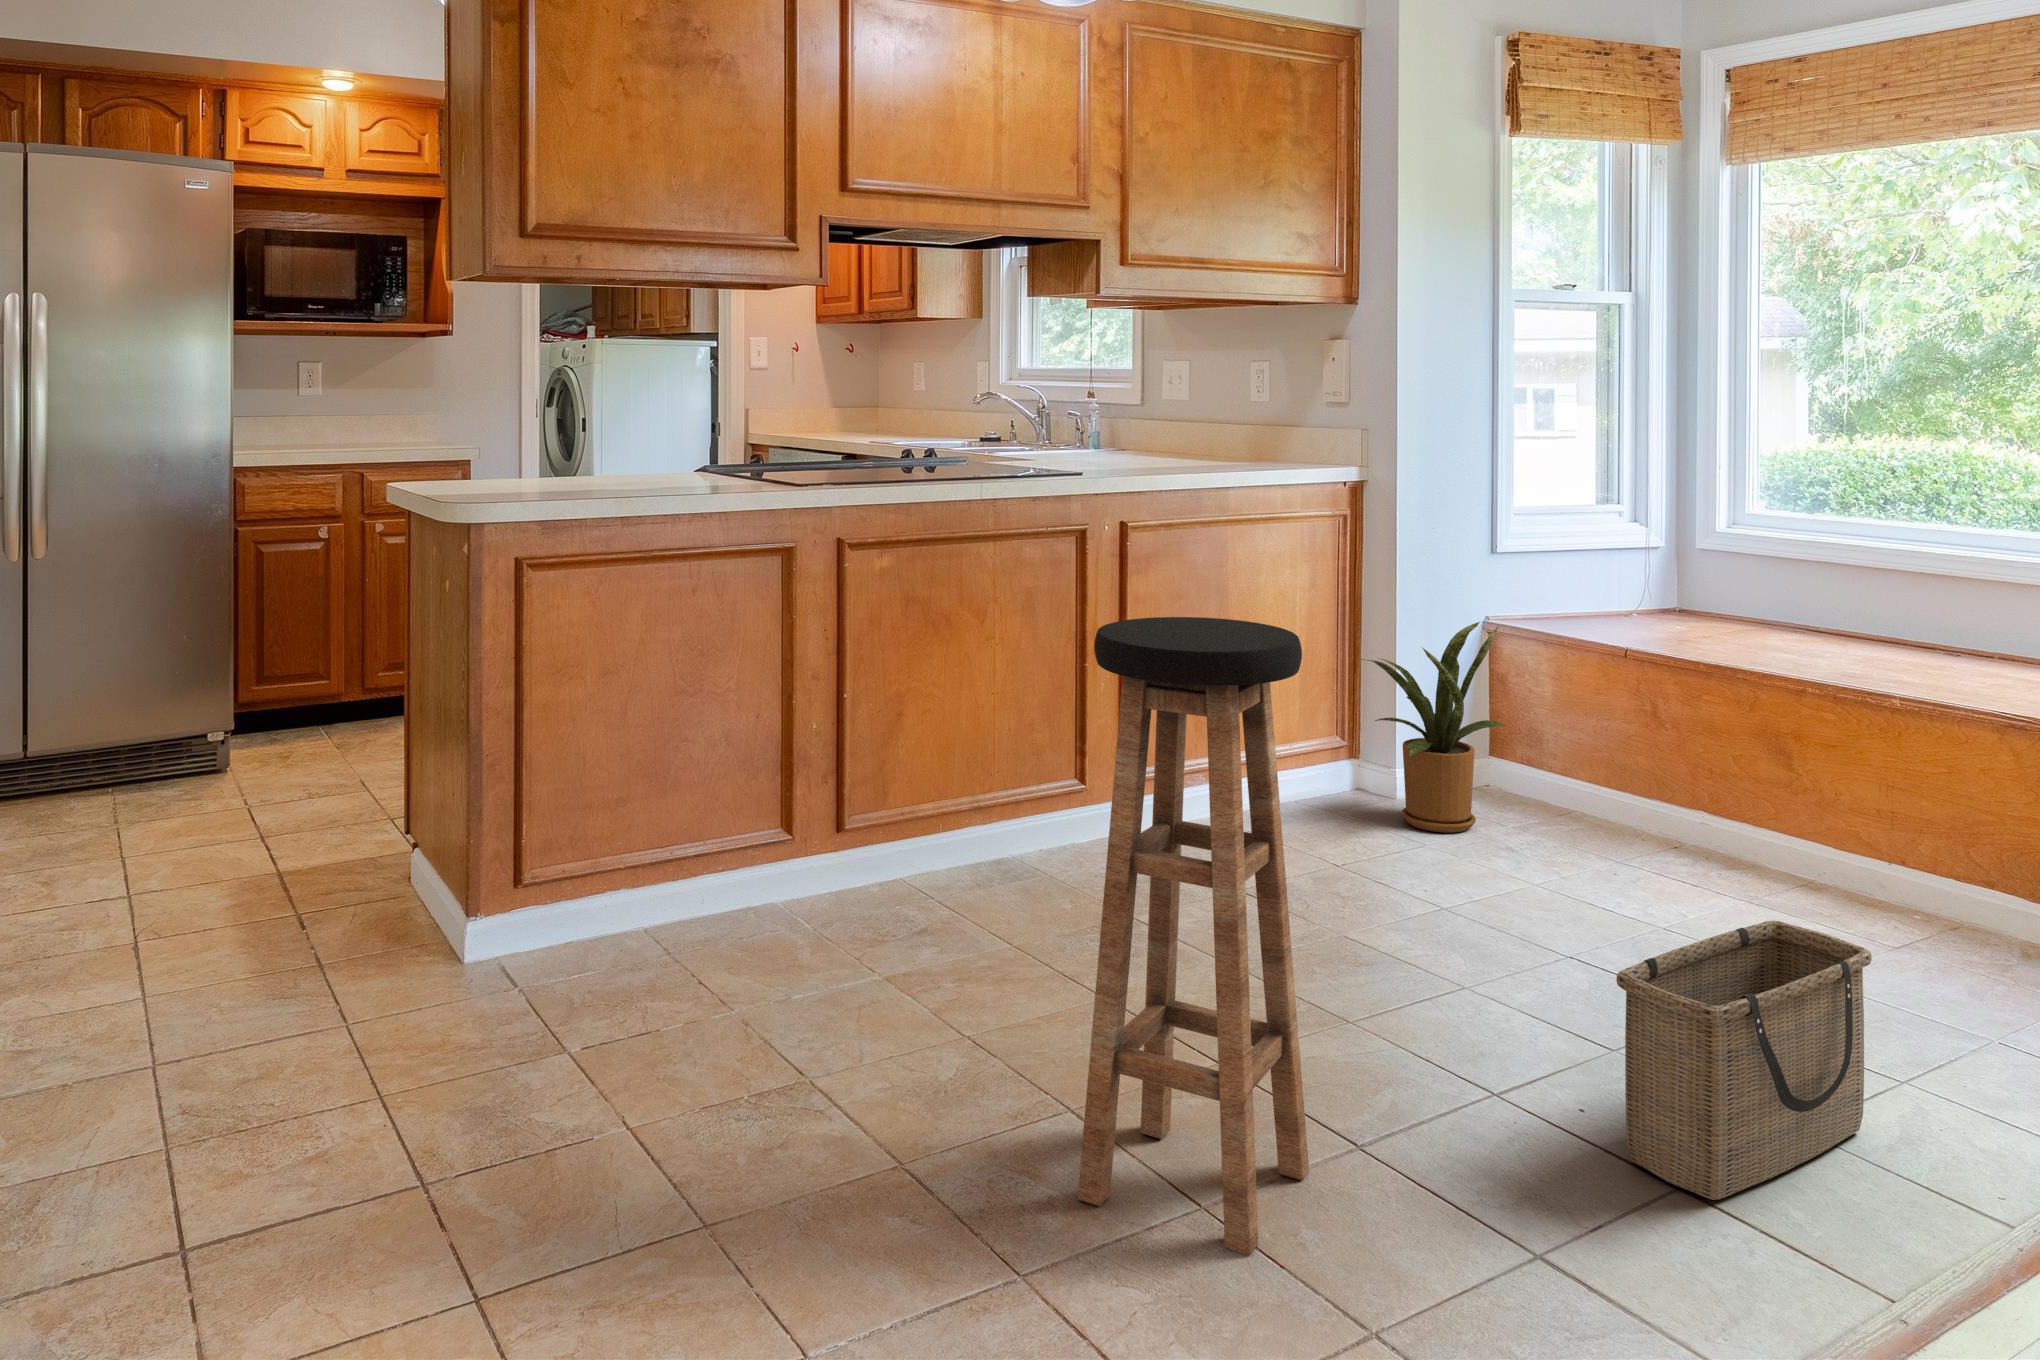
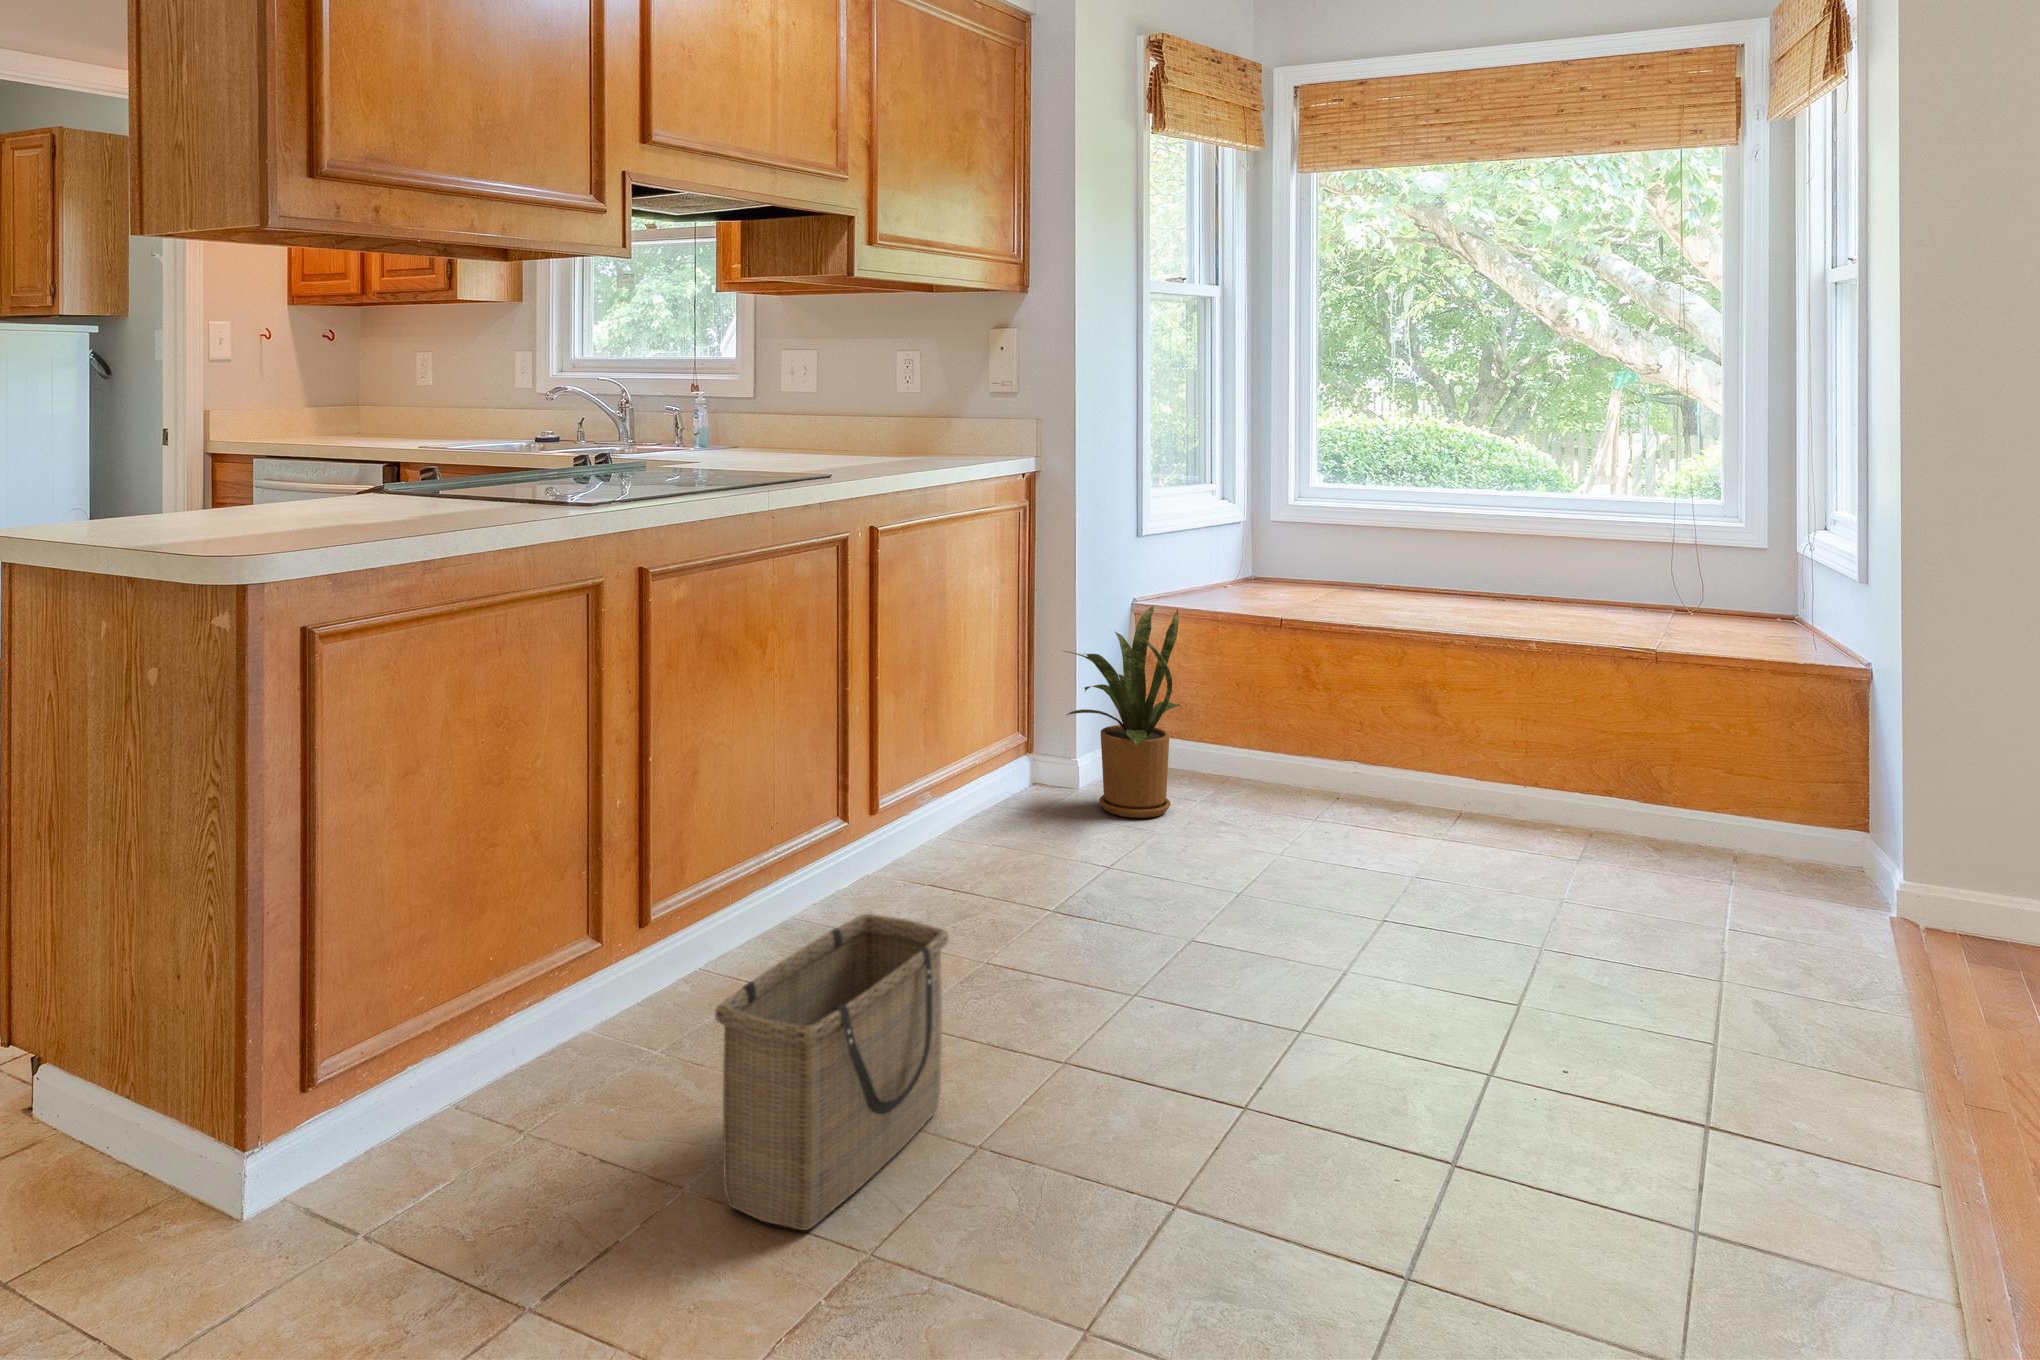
bar stool: present [1078,617,1309,1255] -> none [1303,626,1556,1302]
basket: present [1617,921,1872,1200] -> present [715,914,948,1230]

